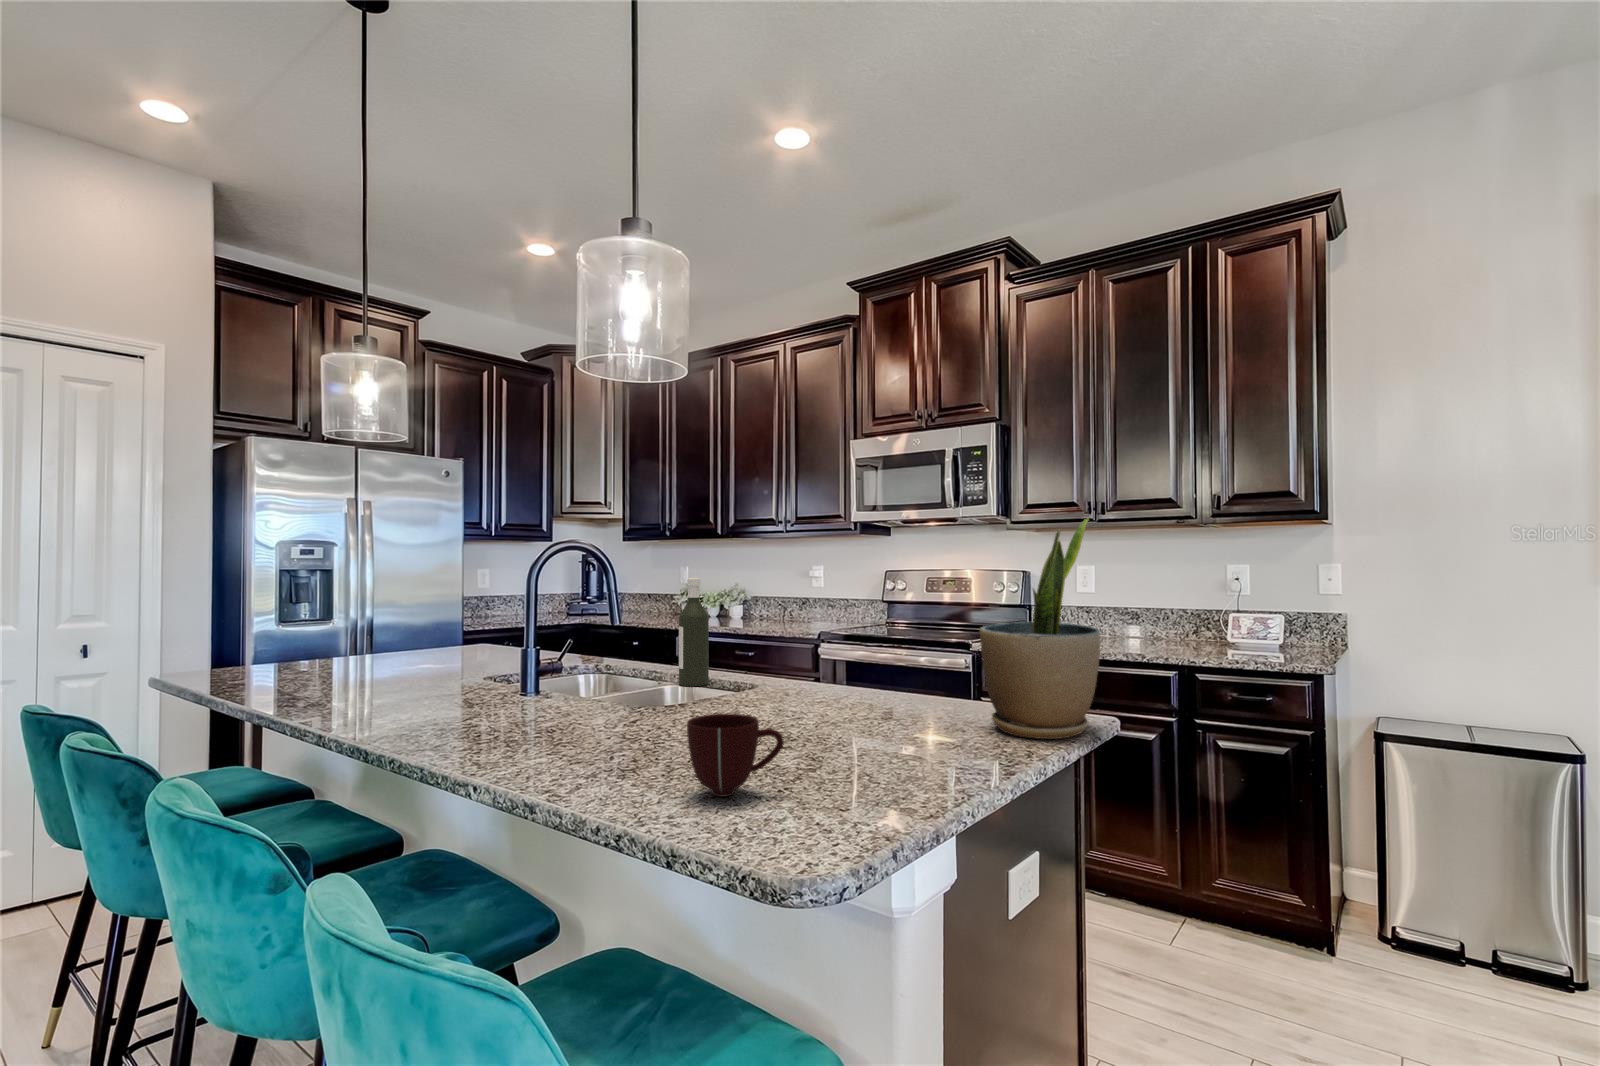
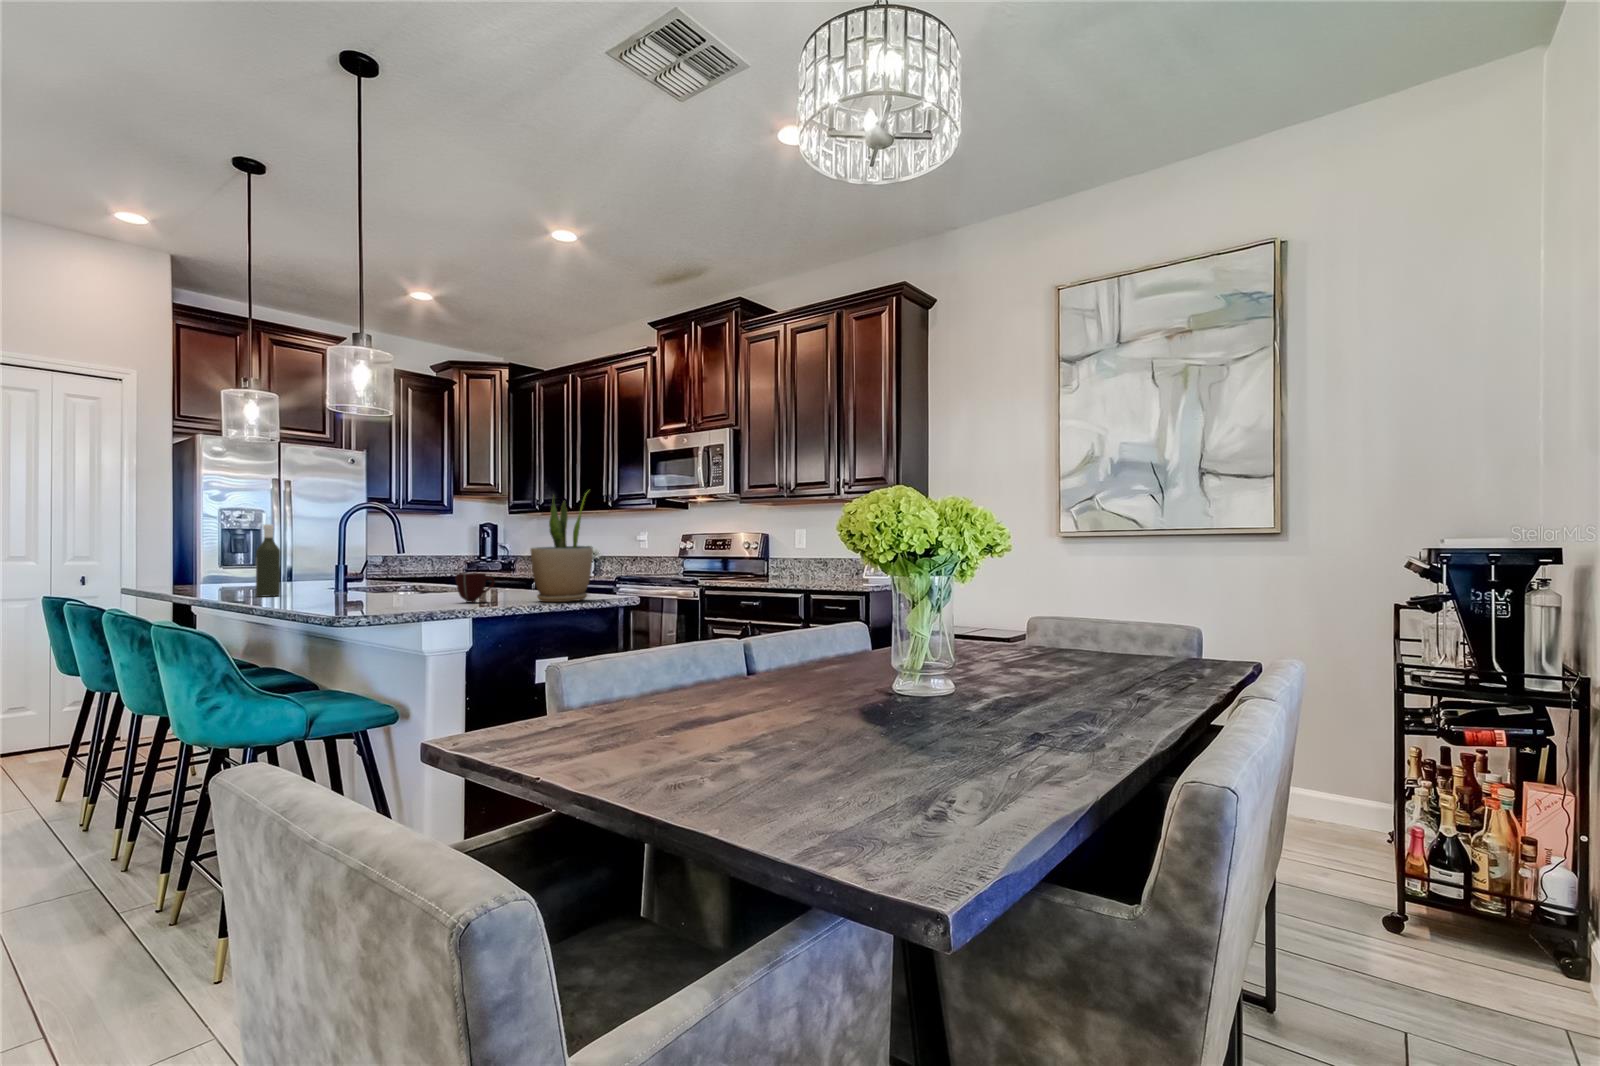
bottle: present [679,578,709,686] -> present [256,524,280,597]
mug: present [687,714,784,797] -> present [456,573,495,603]

